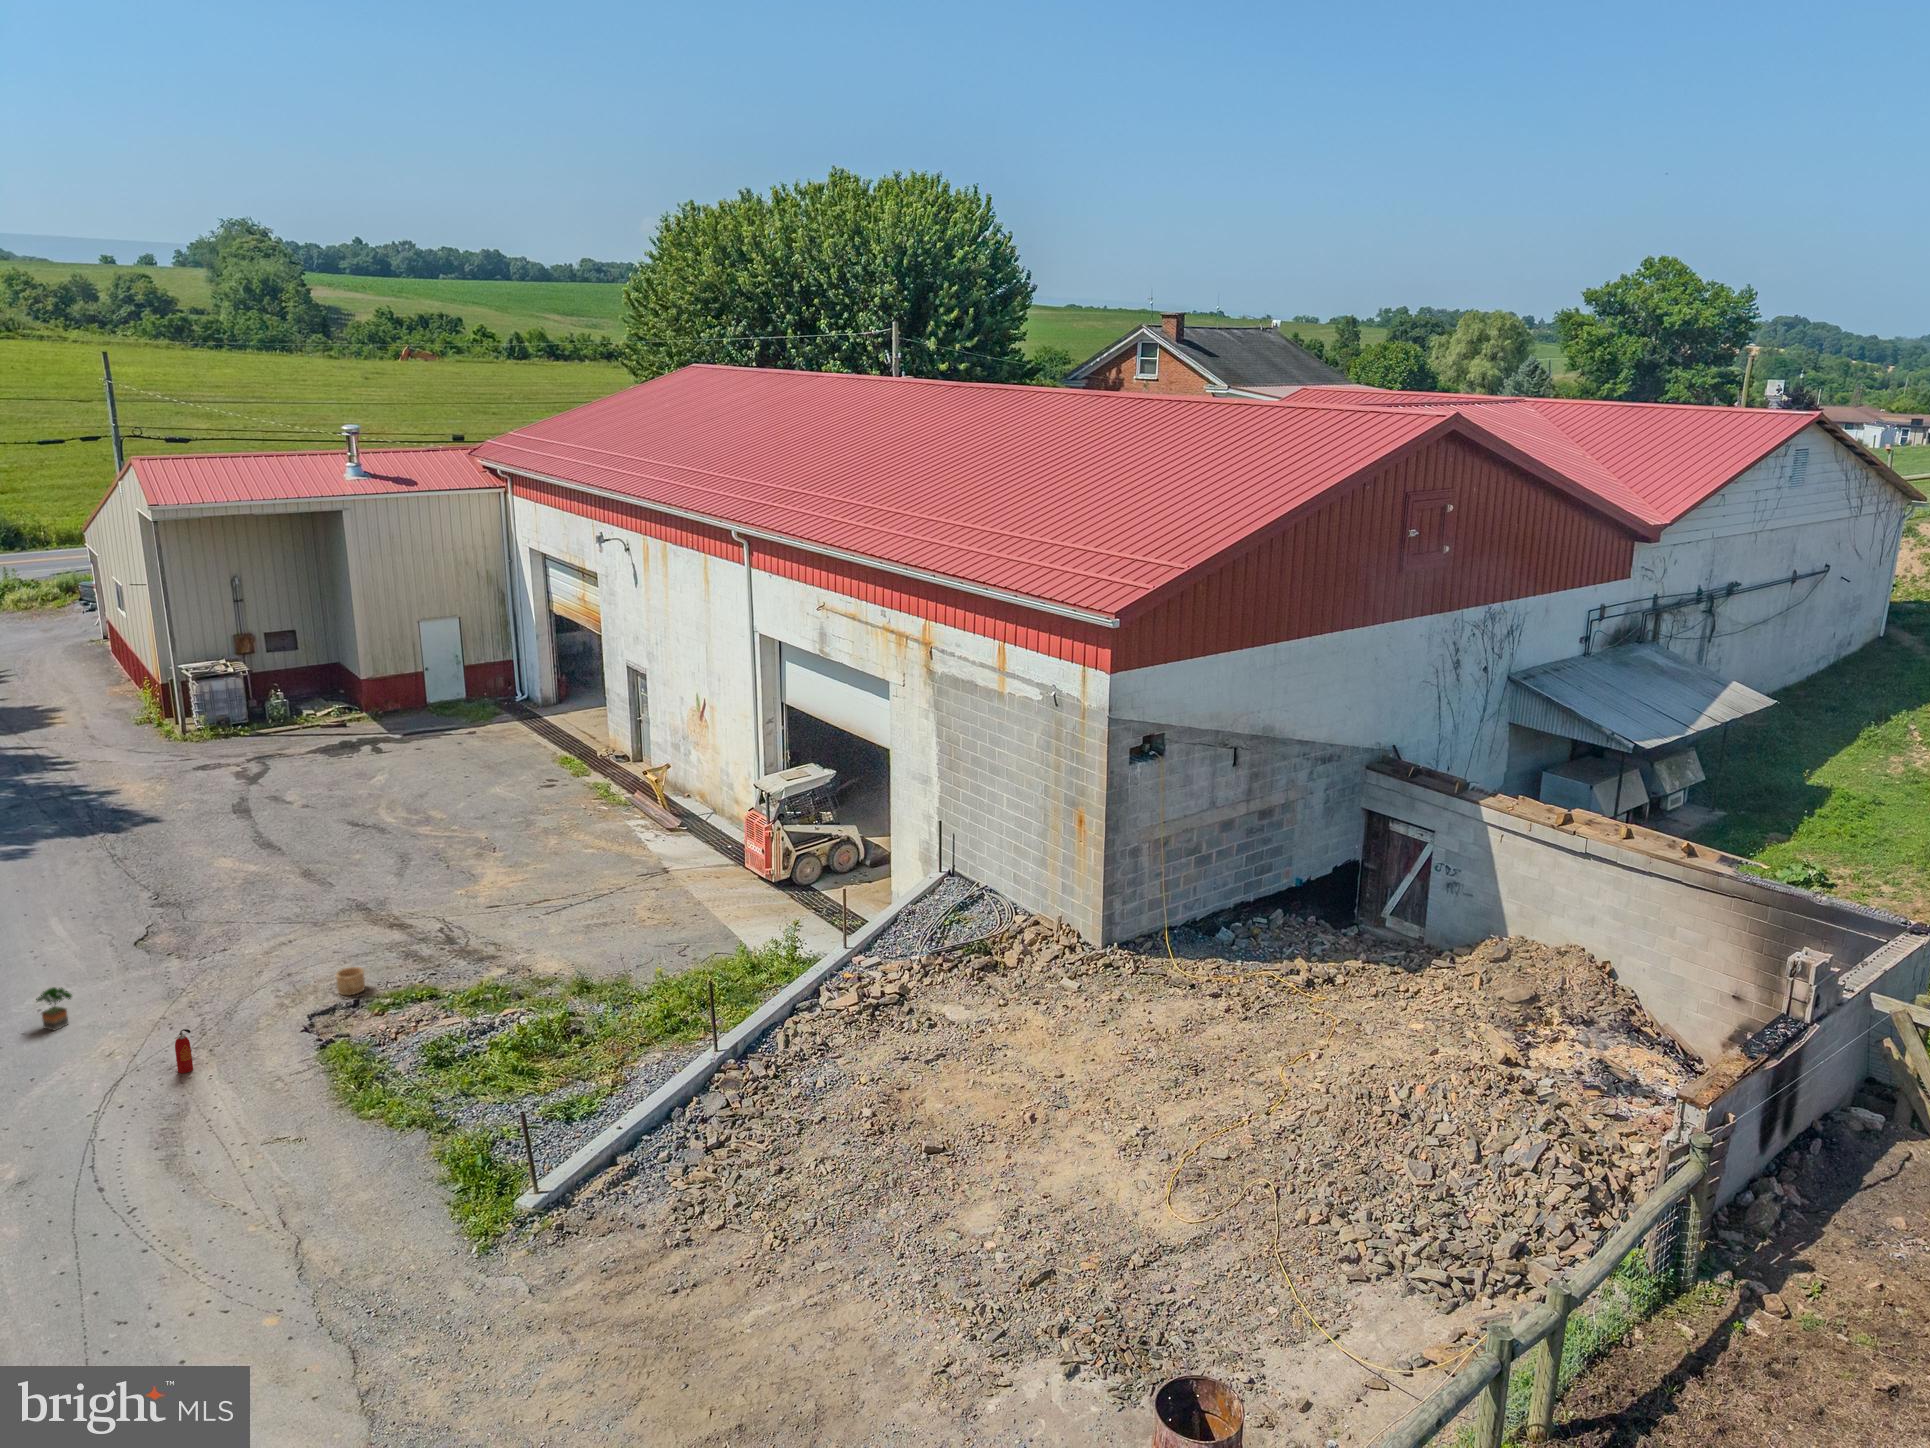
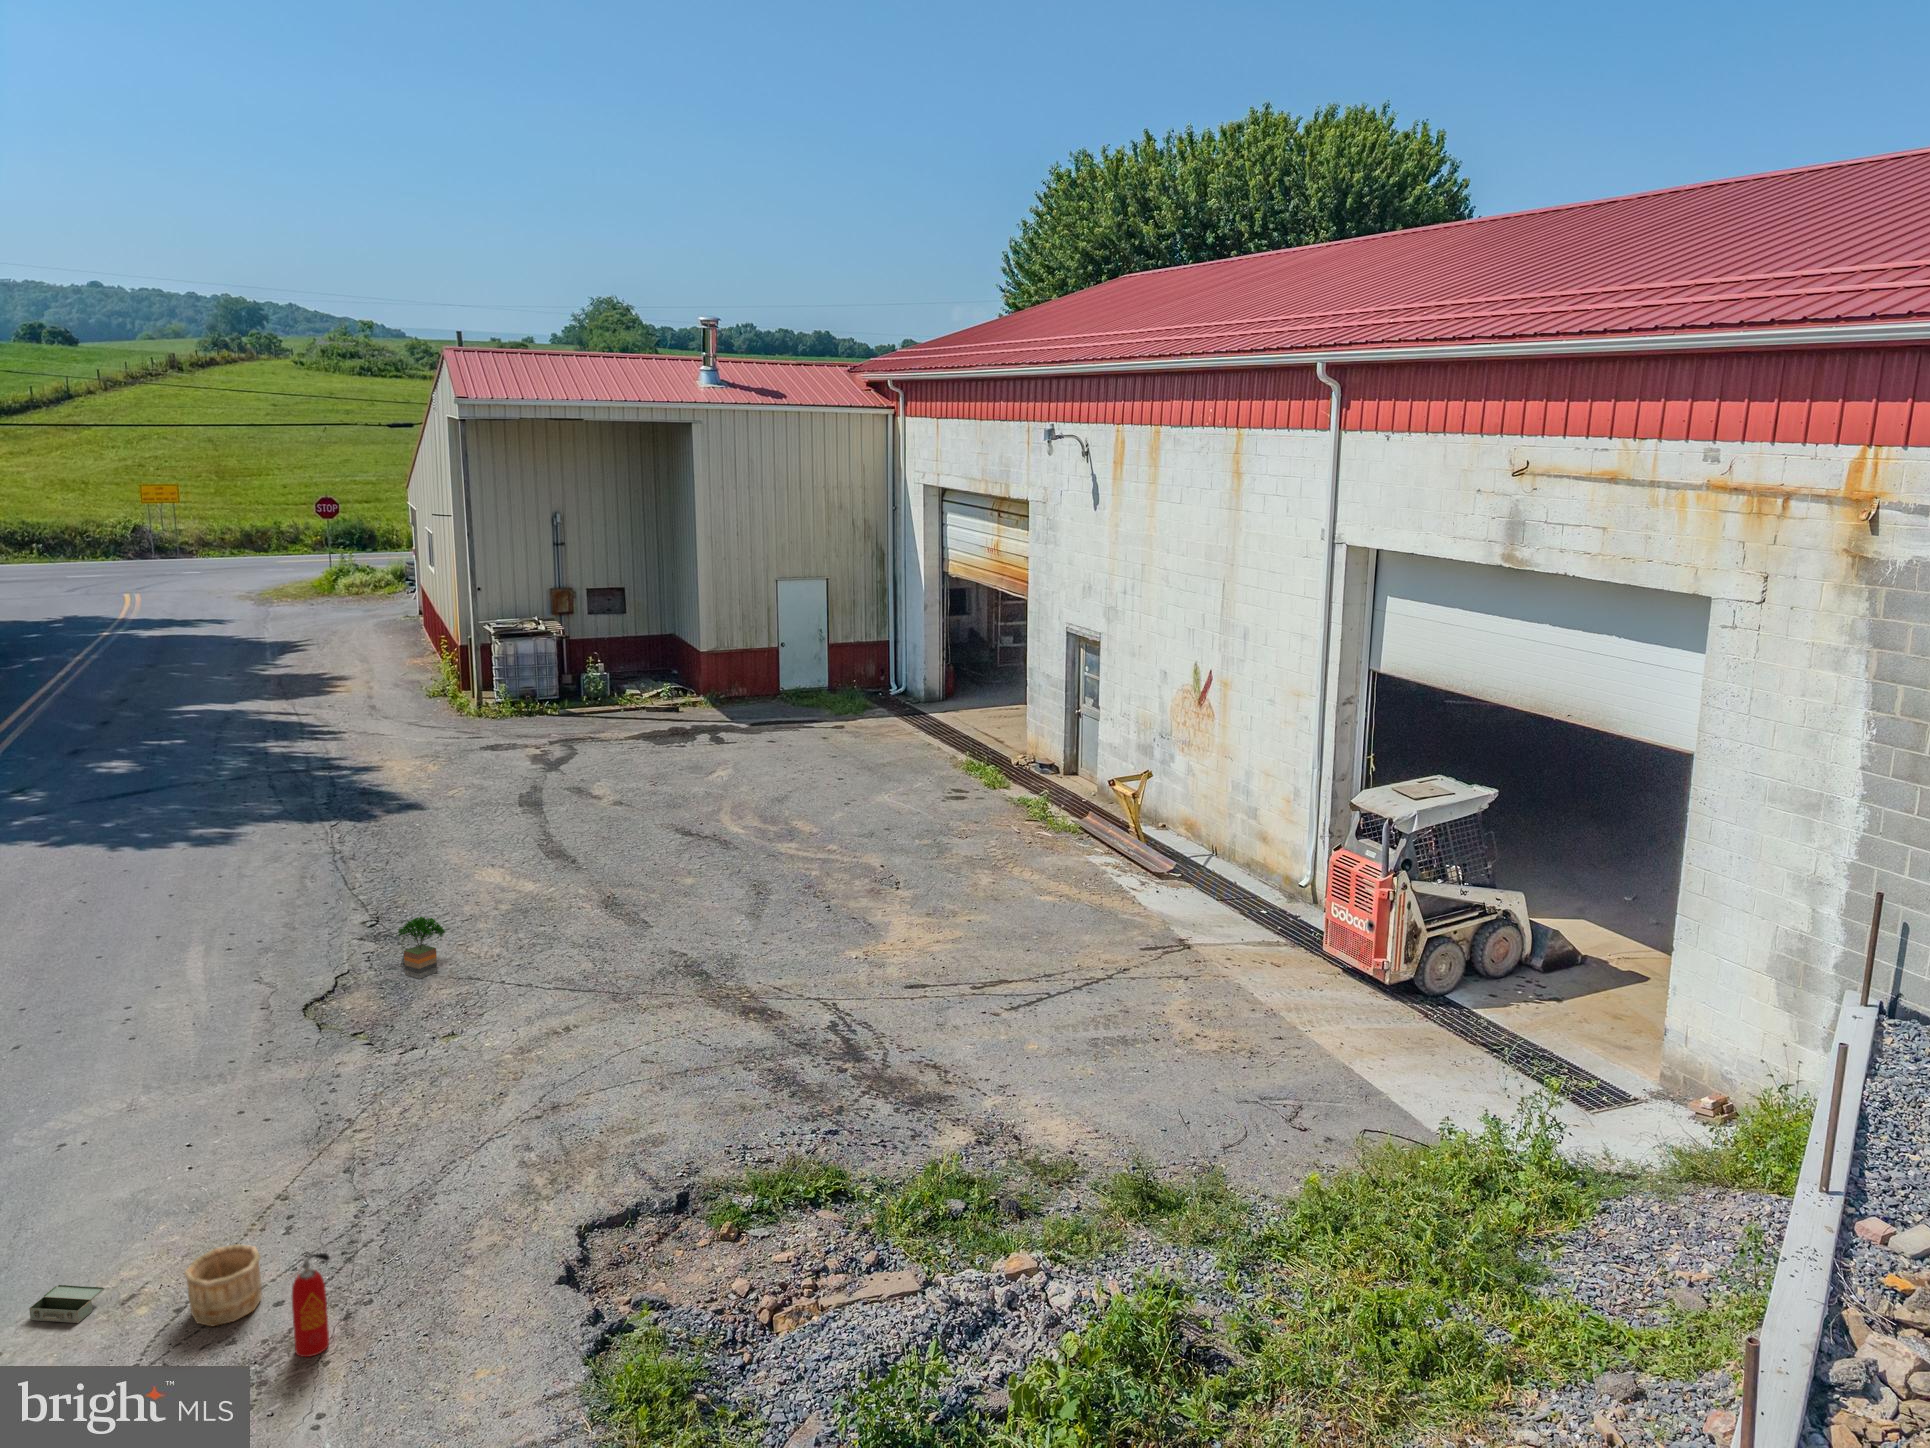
wooden bucket: present [335,967,365,995] -> present [184,1244,262,1326]
potted tree: present [36,987,72,1030] -> present [398,917,445,979]
toolbox: none [42,1059,75,1074] -> present [29,1285,104,1323]

